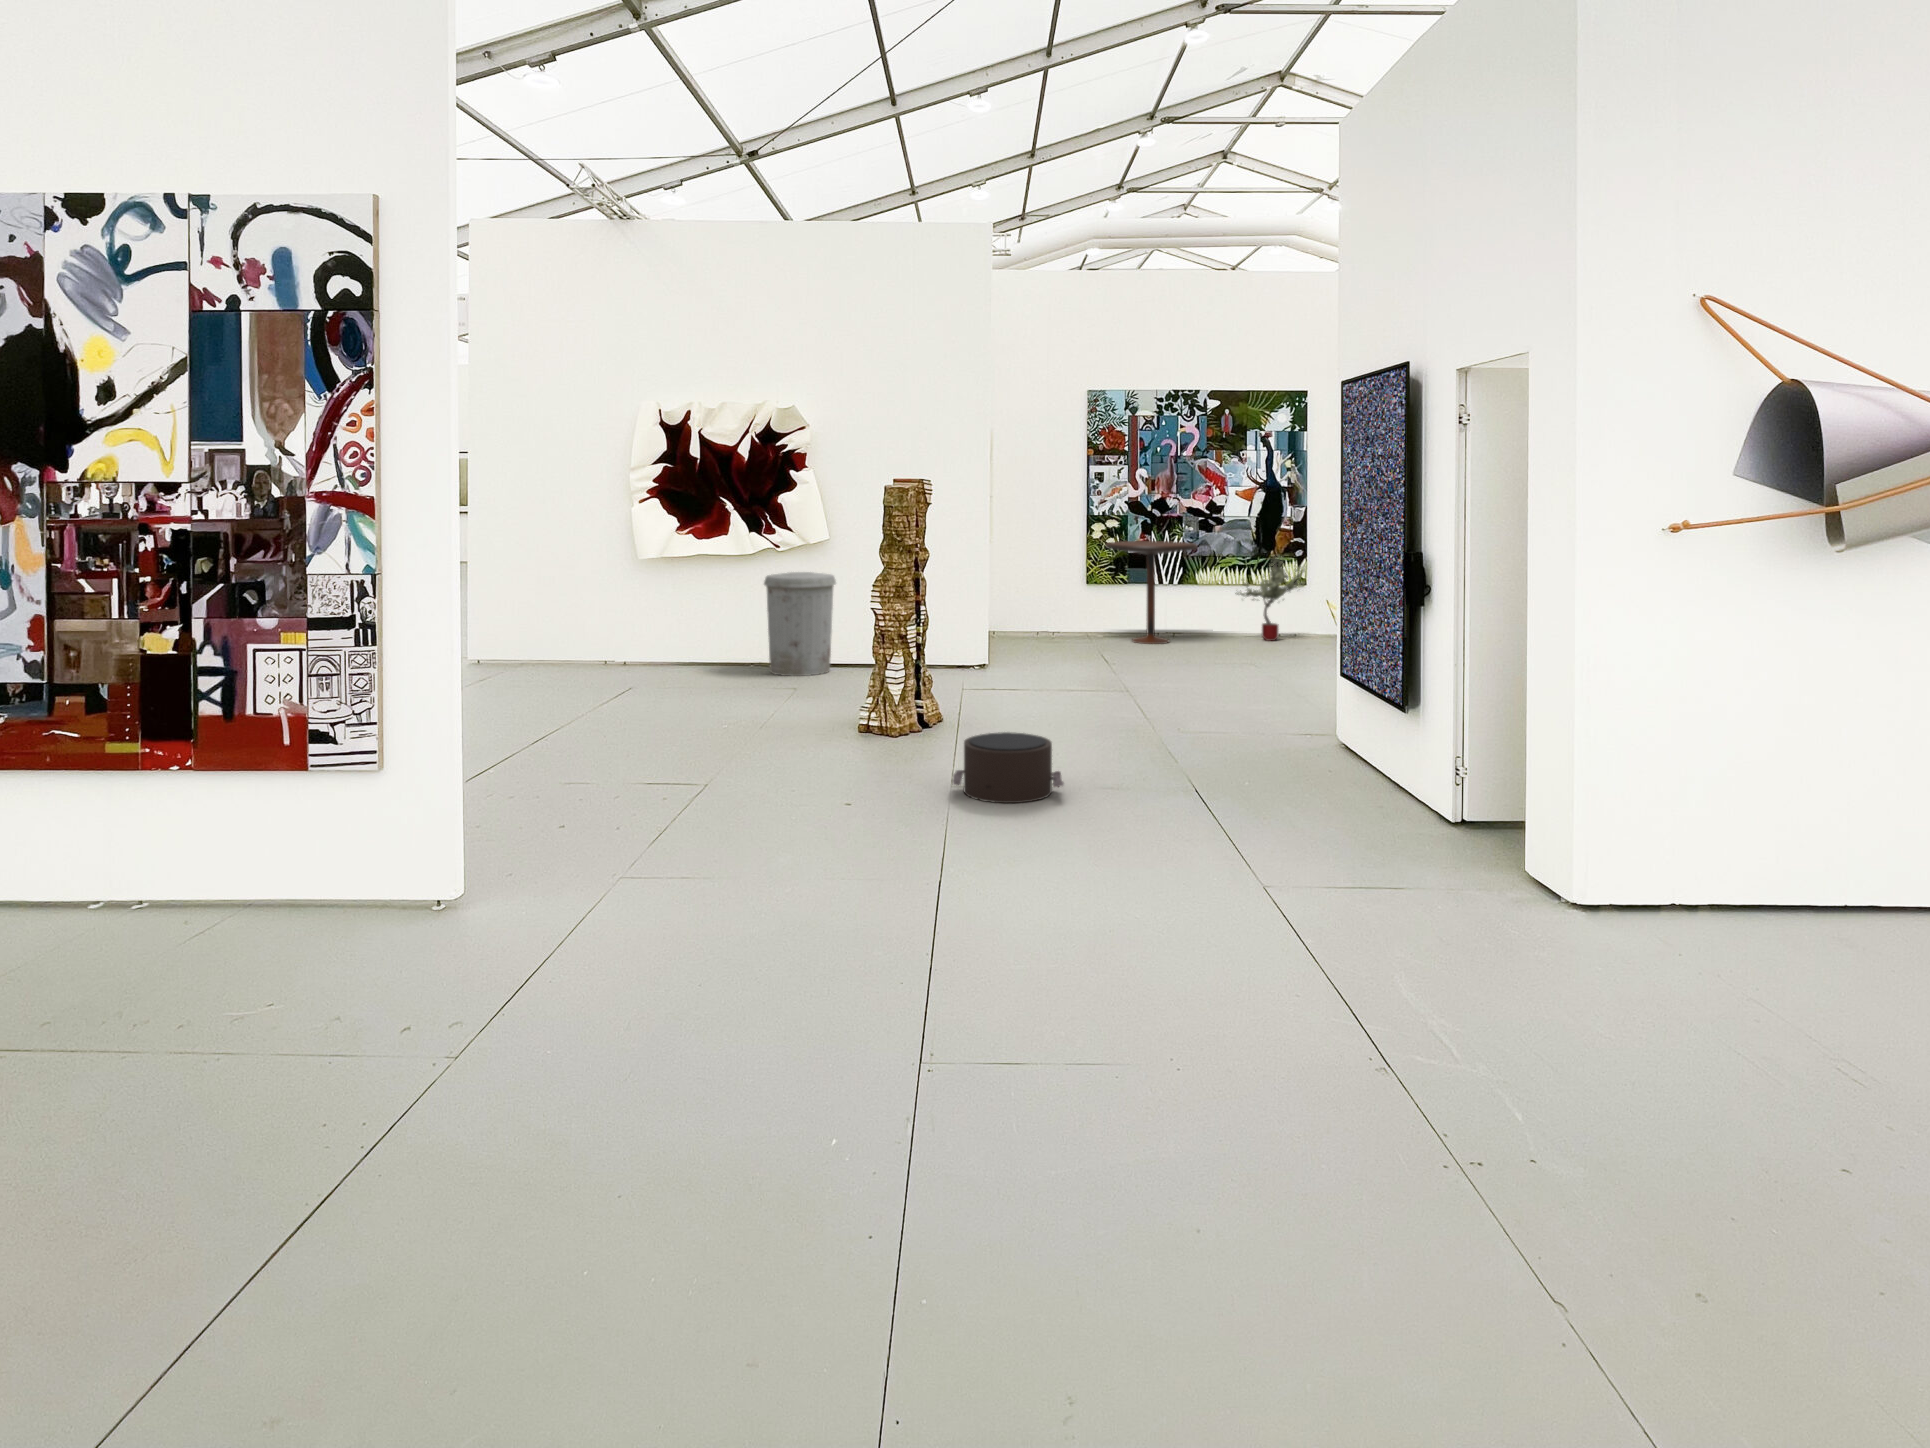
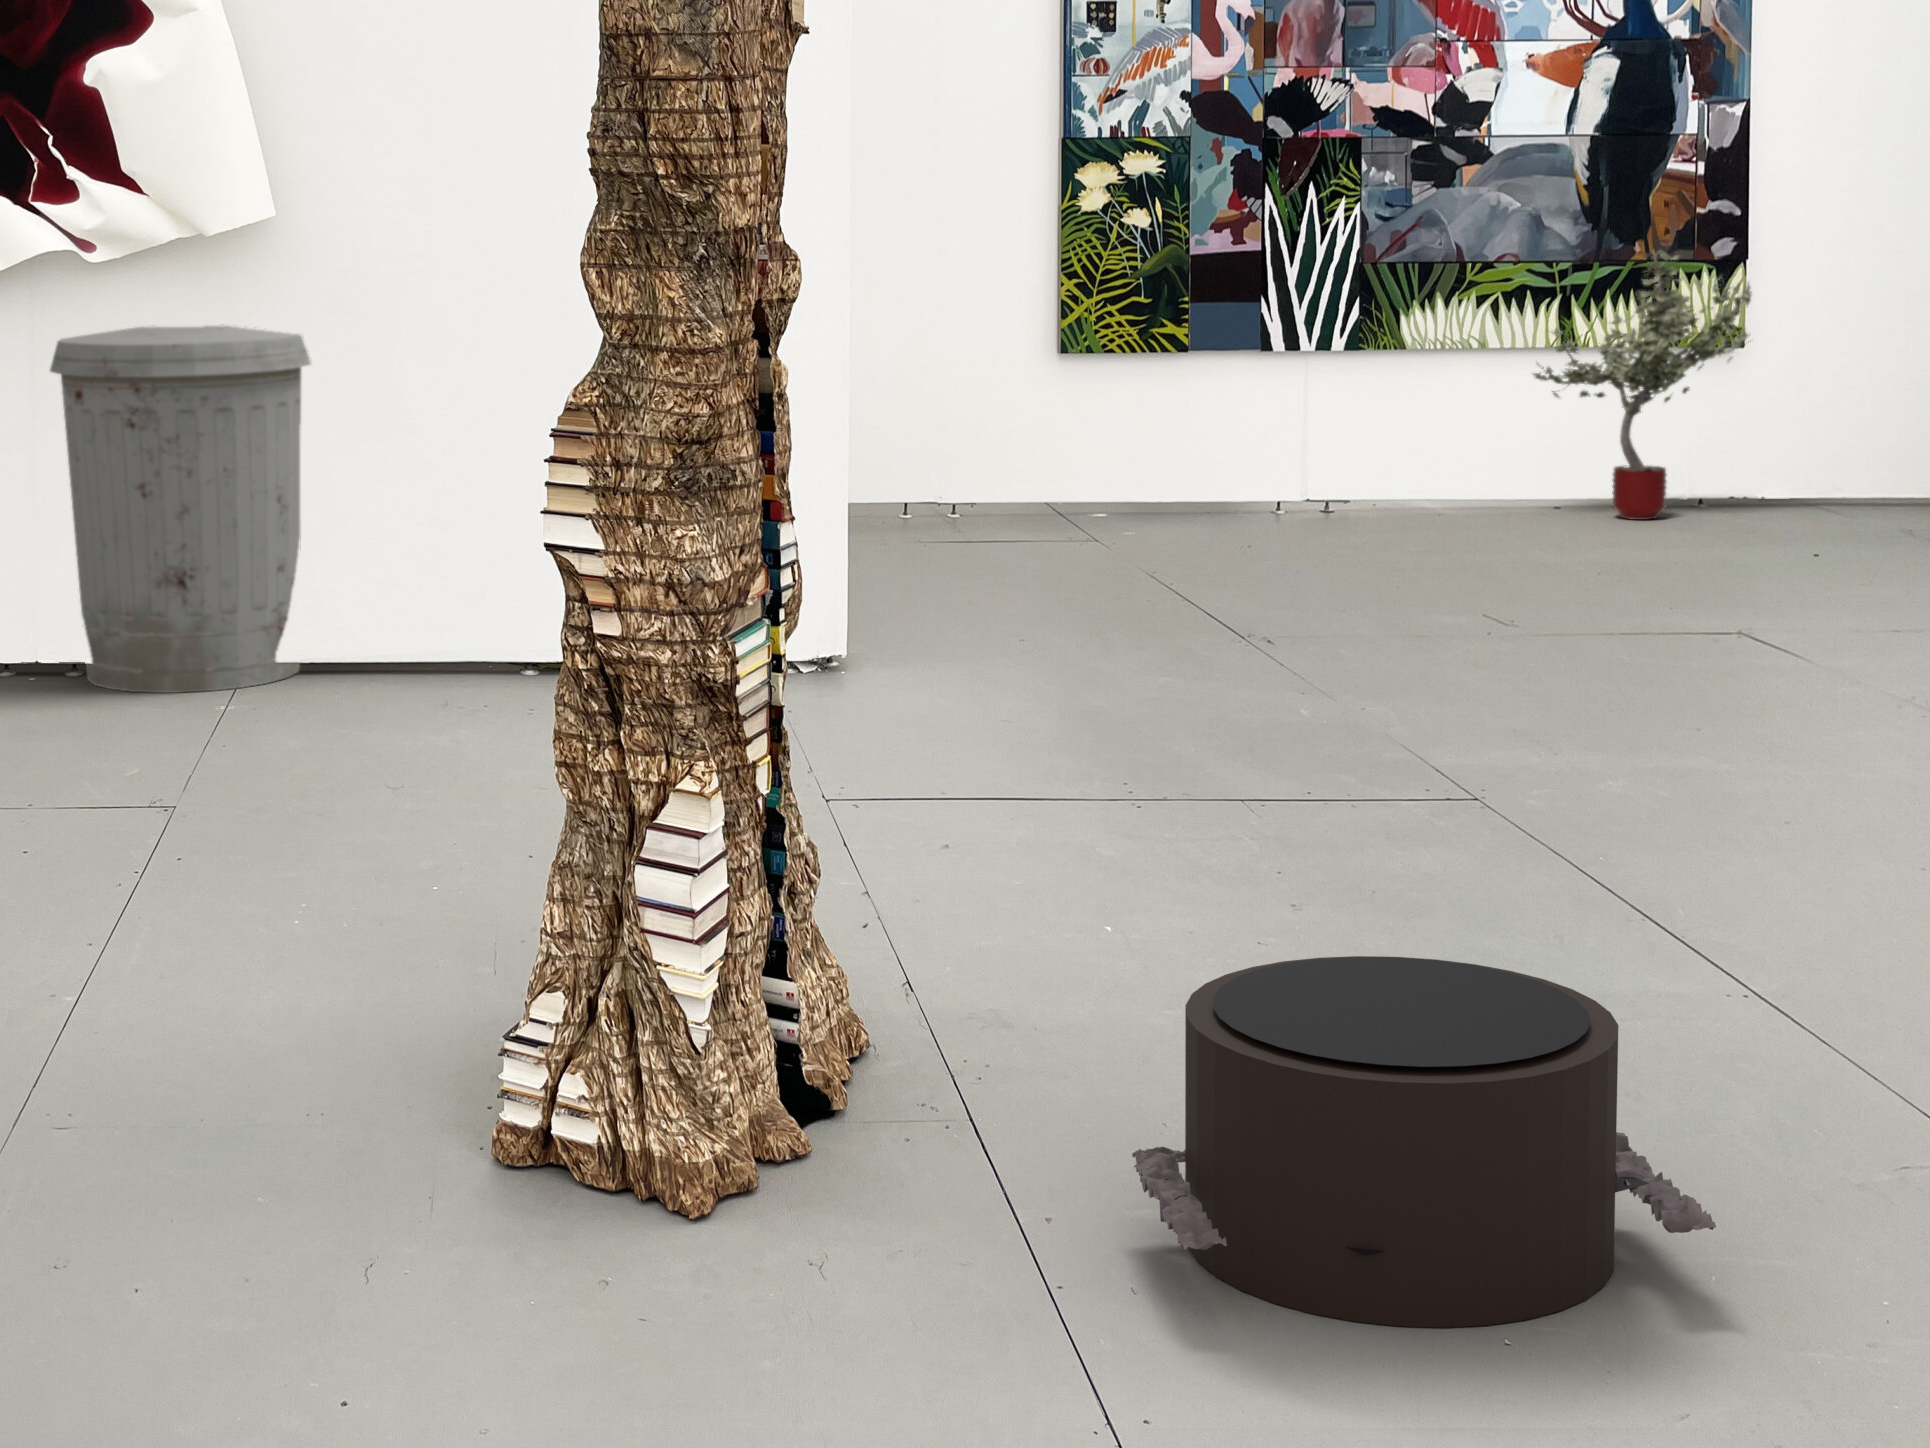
pedestal table: present [1106,541,1197,644] -> none [1136,218,1435,541]

